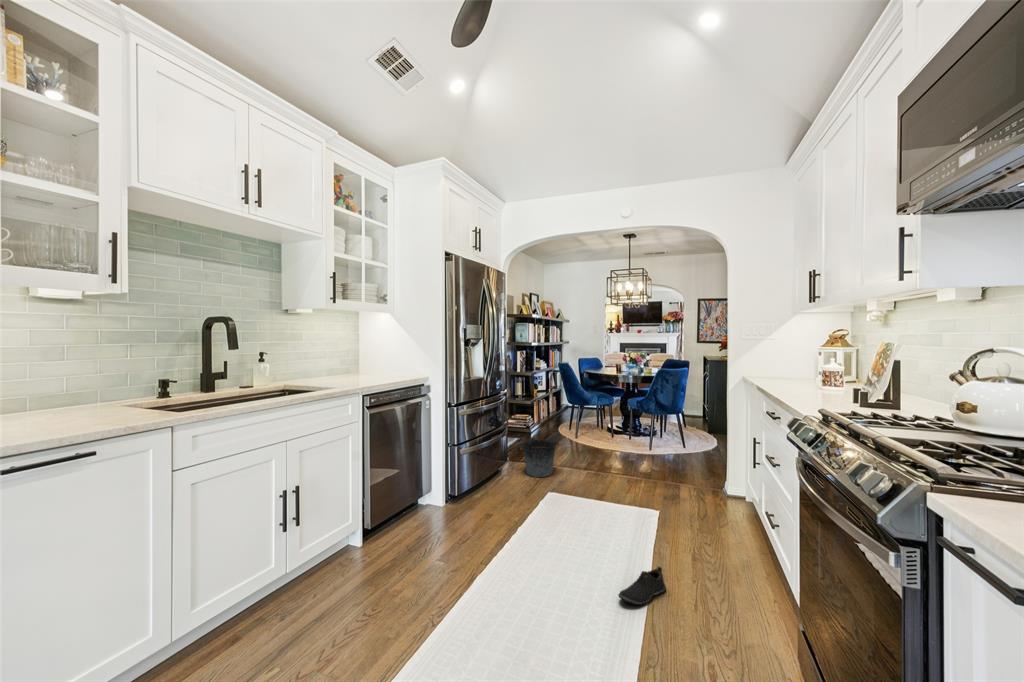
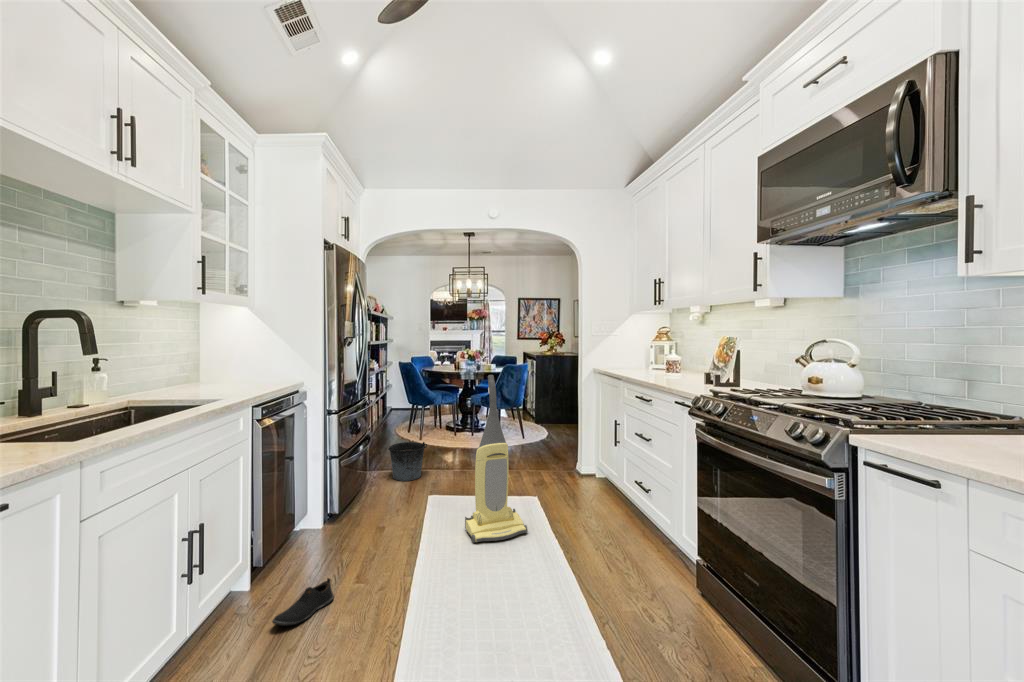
vacuum cleaner: none [560,374,626,559] -> present [465,375,528,543]
shoe: present [618,567,666,605] -> present [272,578,334,626]

